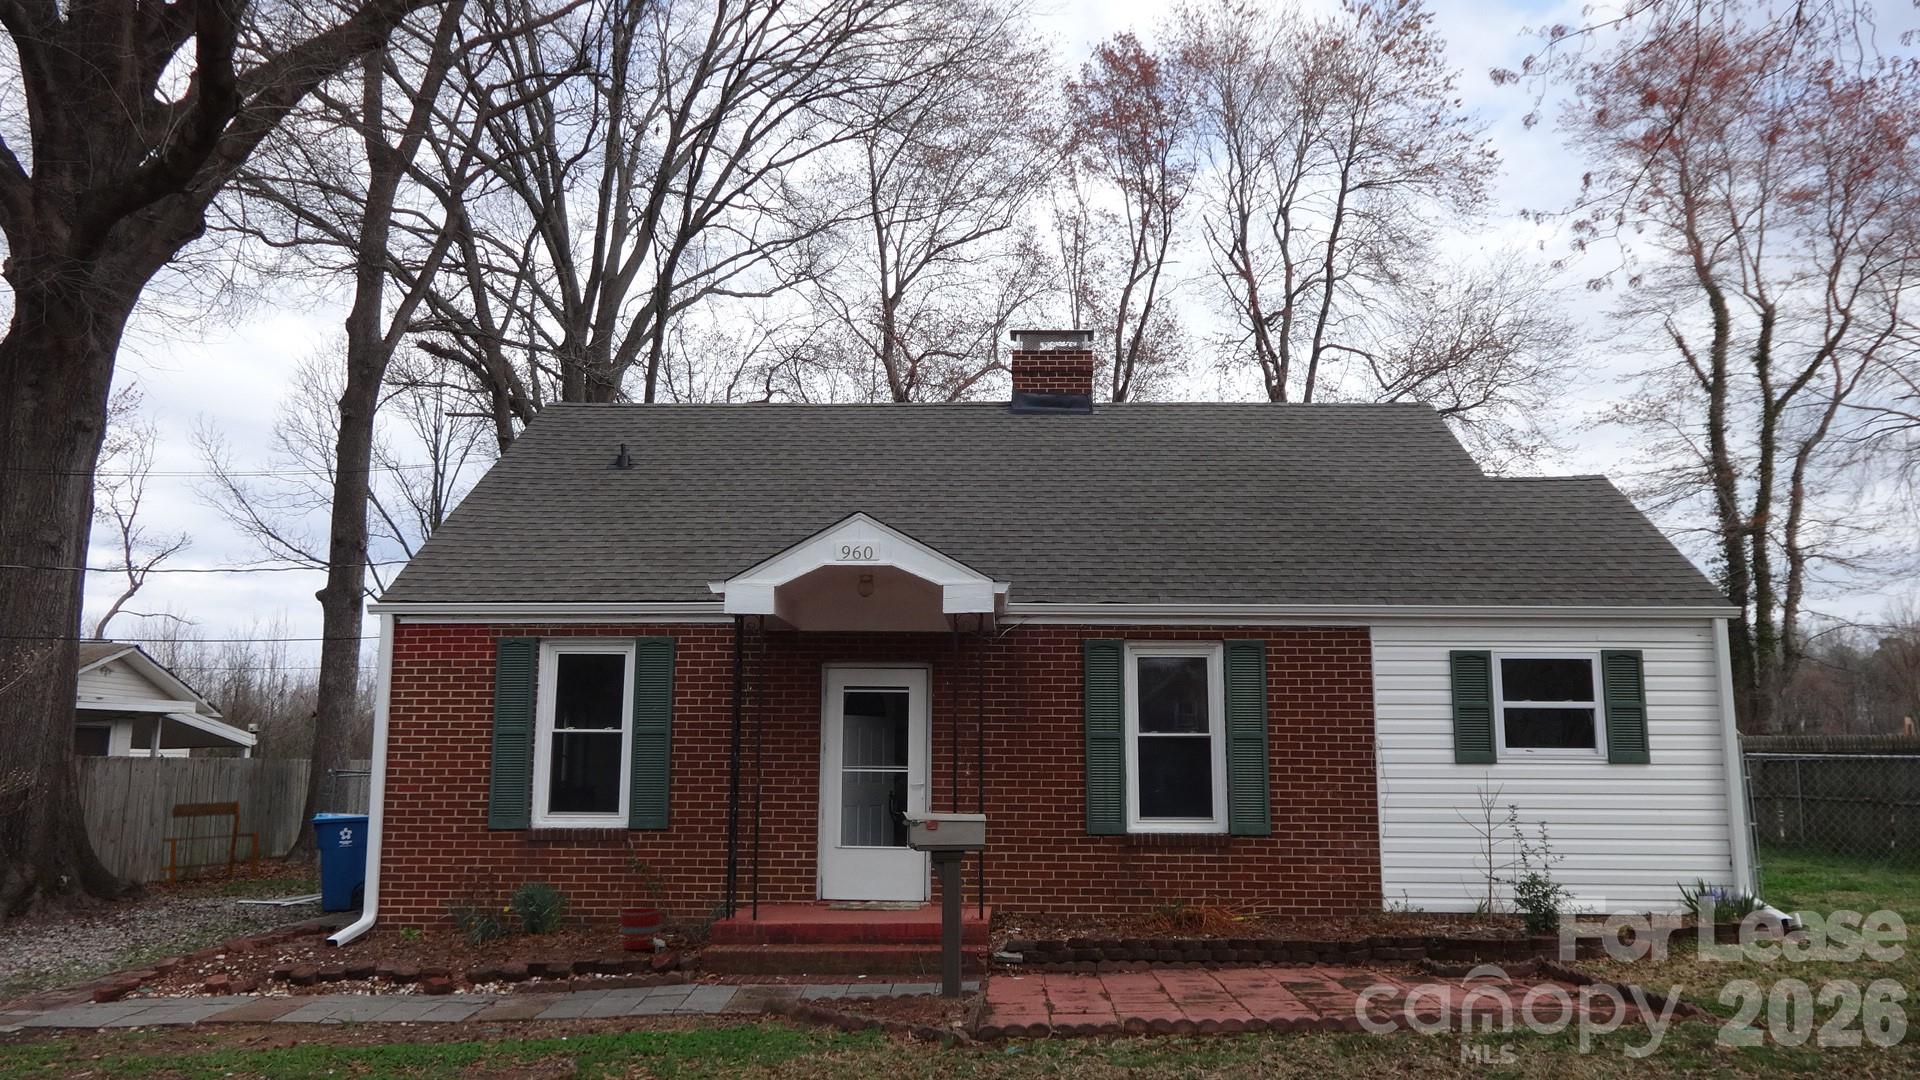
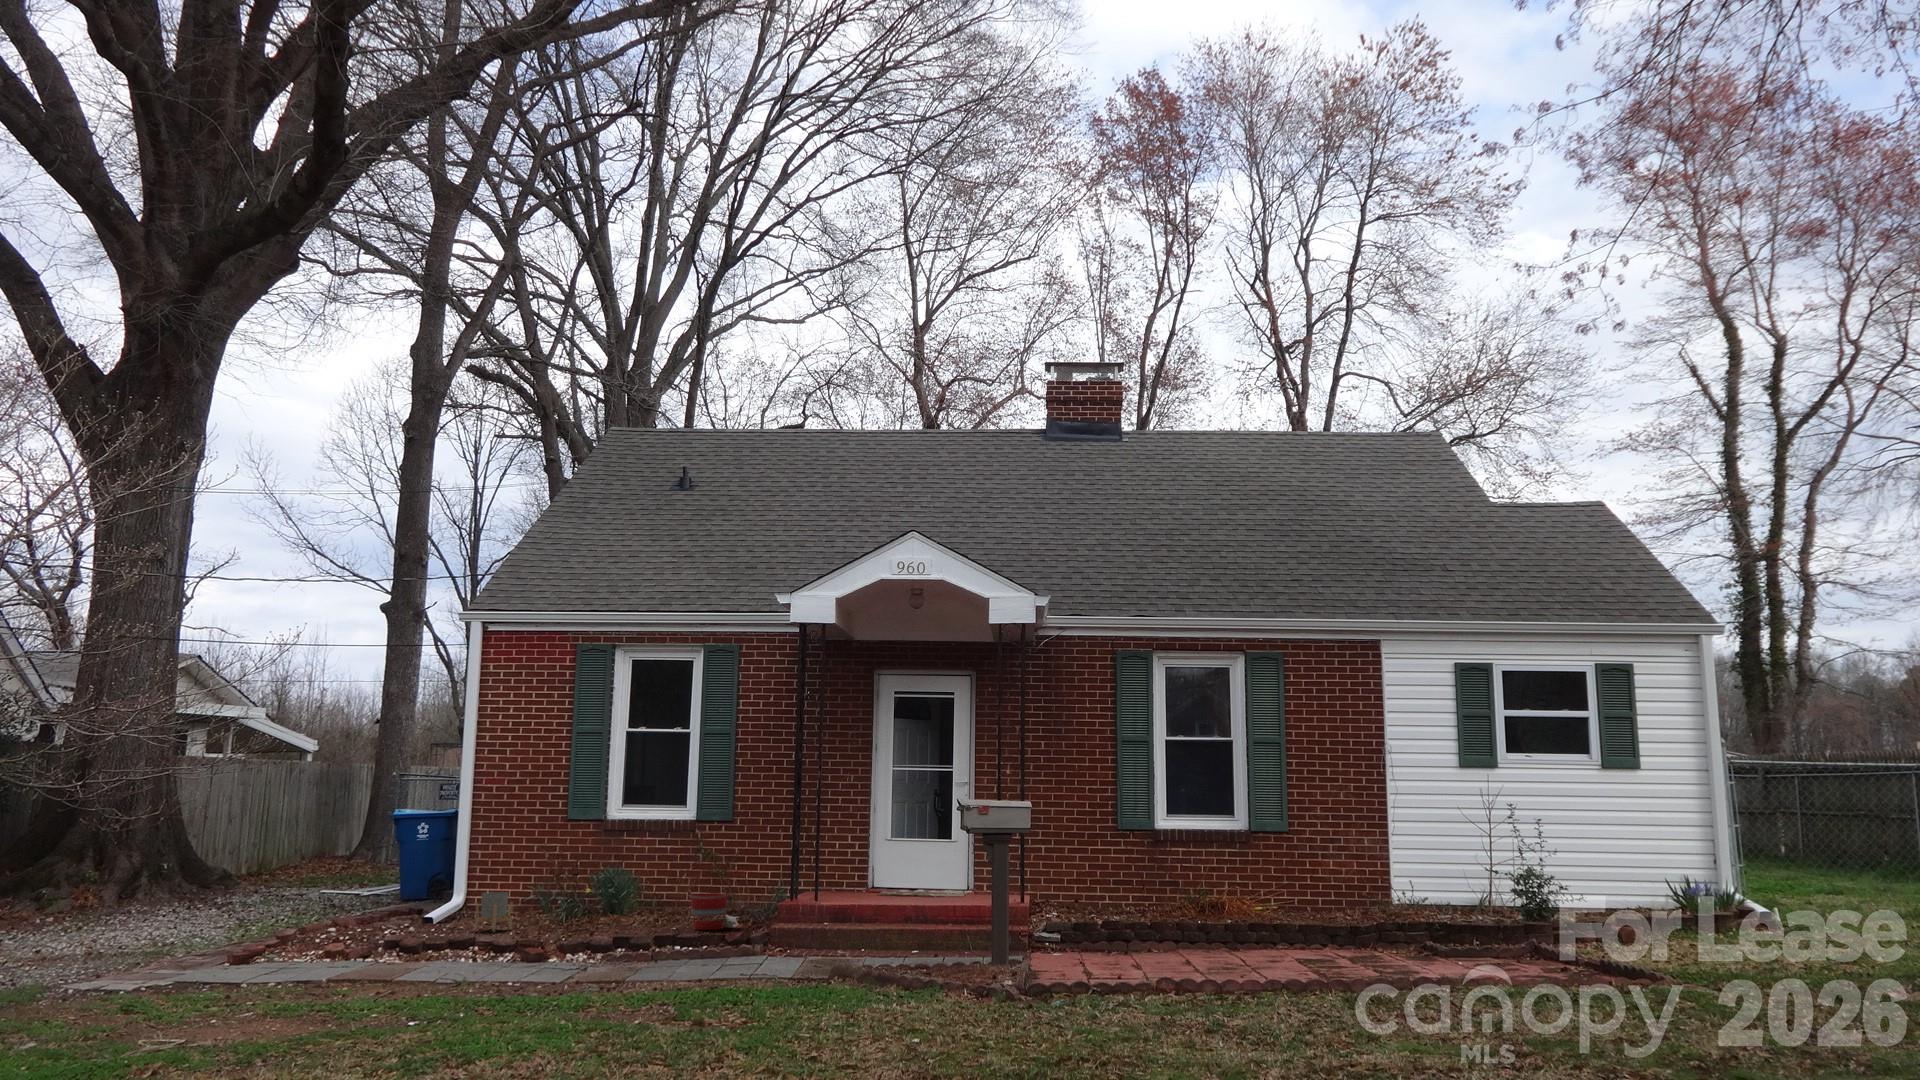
bench: present [161,801,258,884] -> none [220,808,319,885]
planter: none [385,908,427,954] -> present [475,892,513,932]

